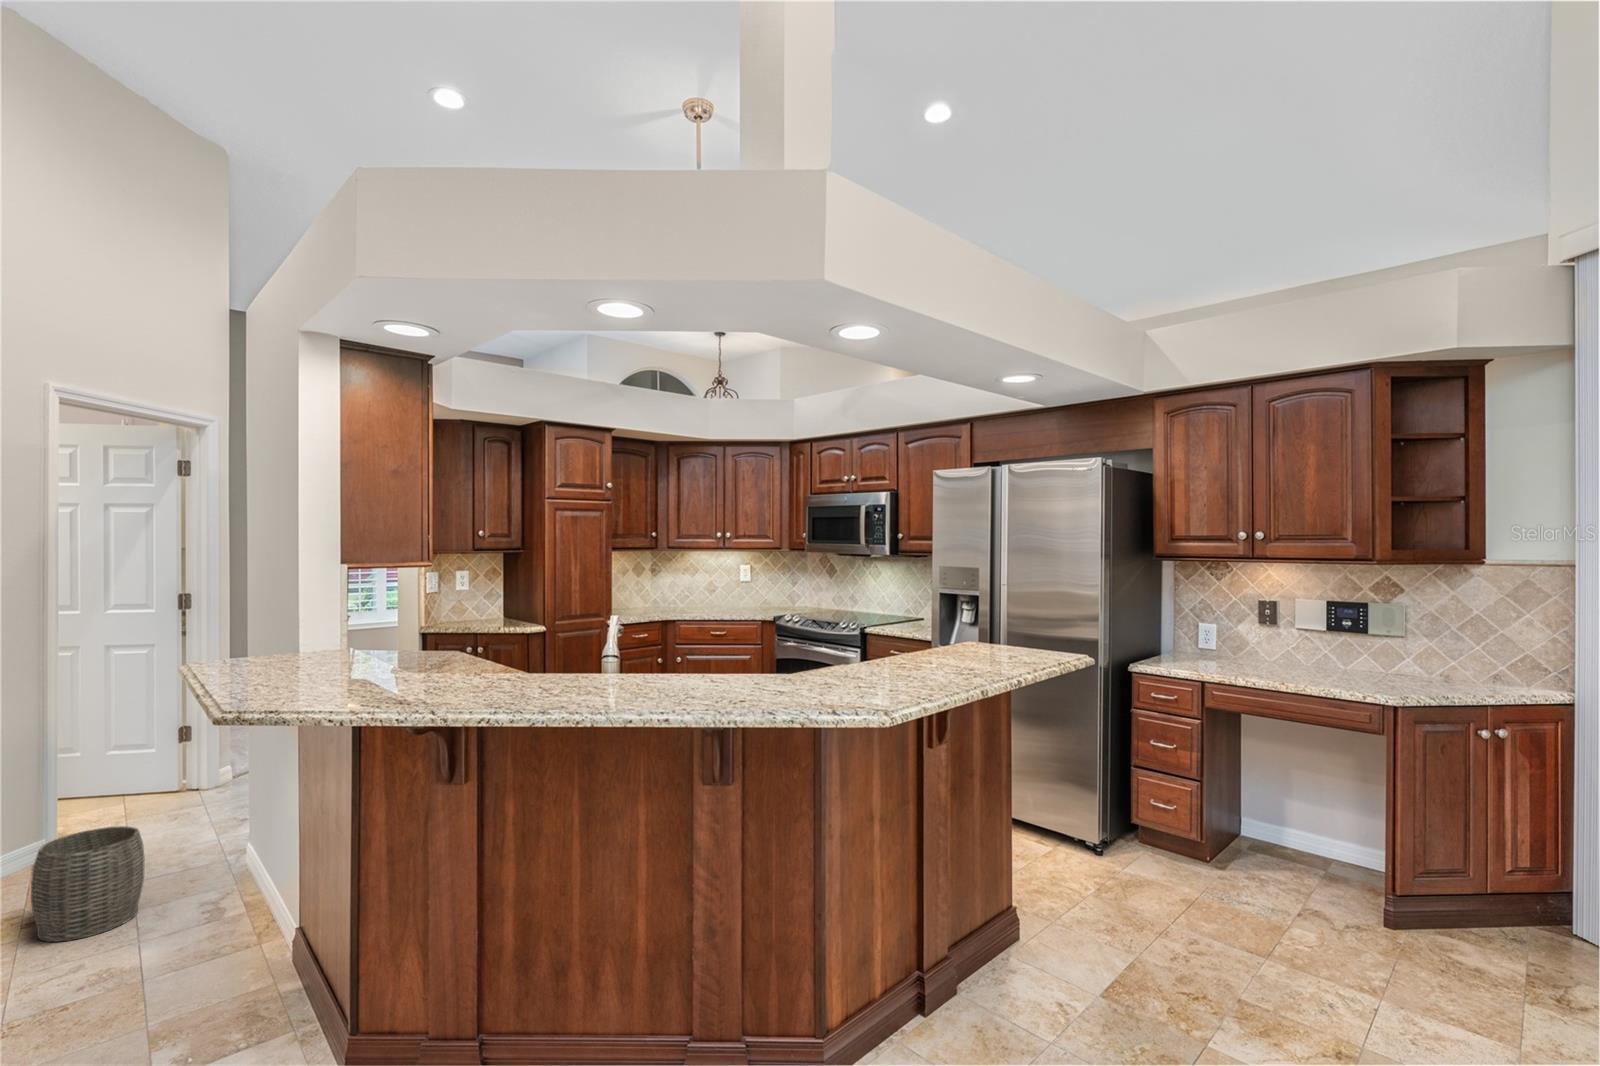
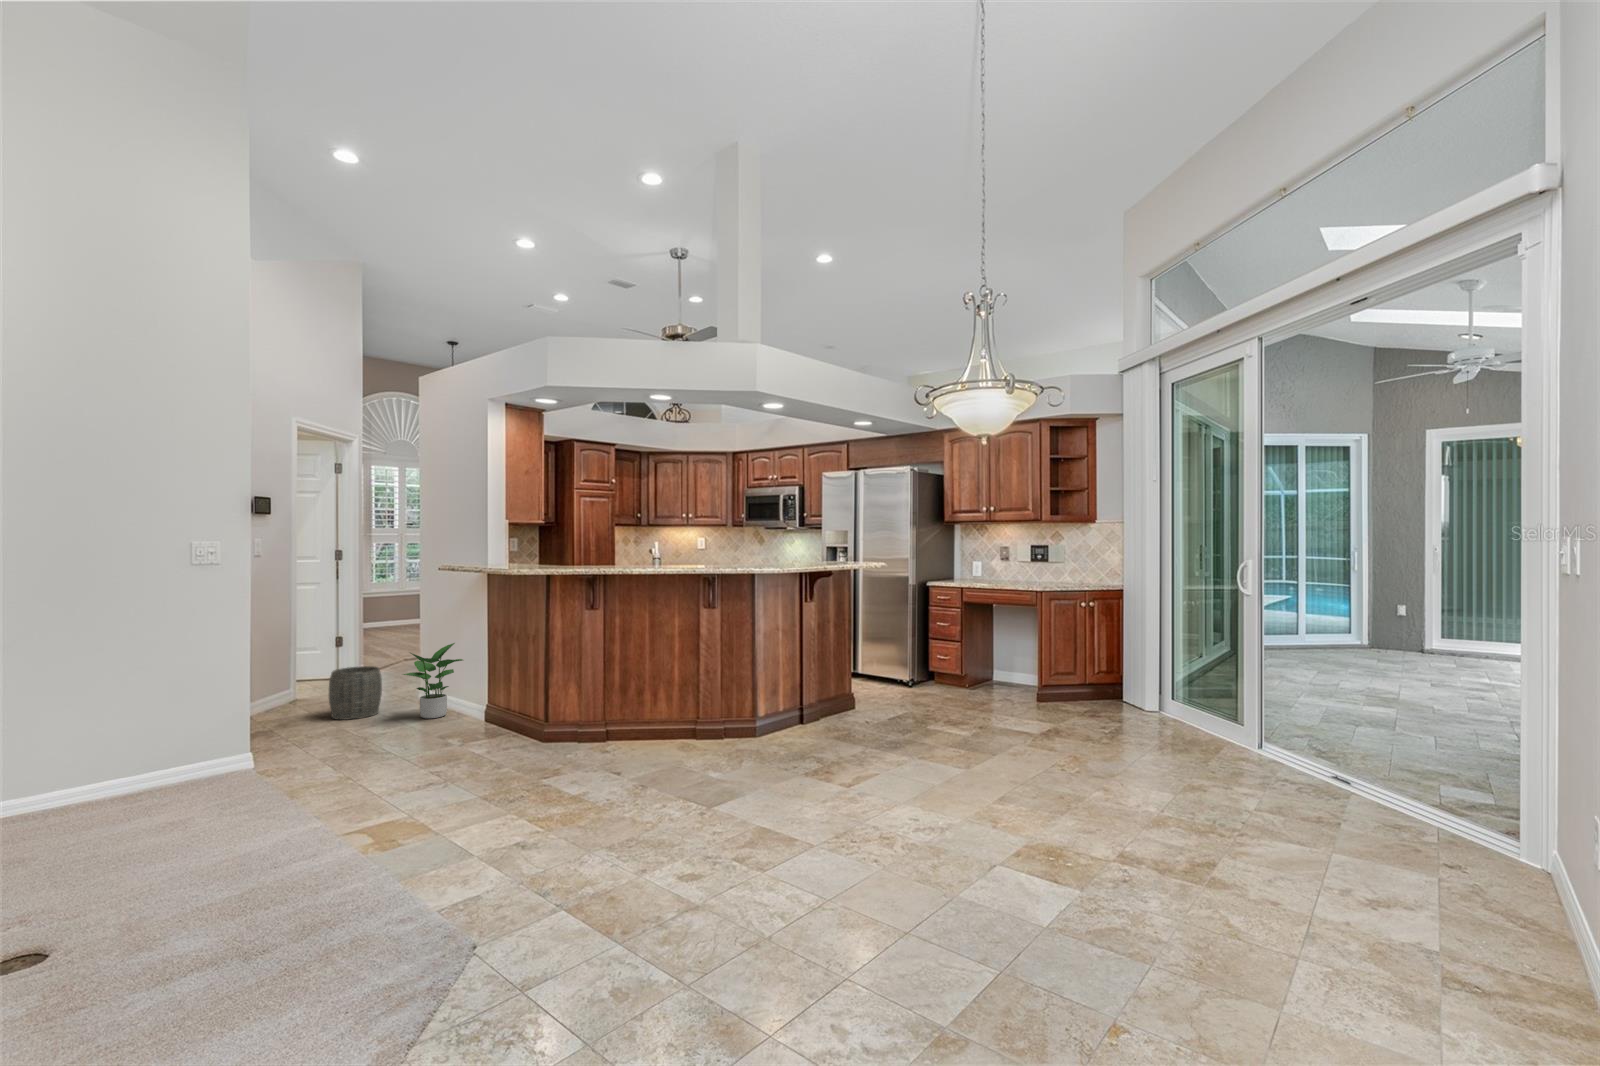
potted plant: none [153,794,270,946] -> present [403,643,463,718]

